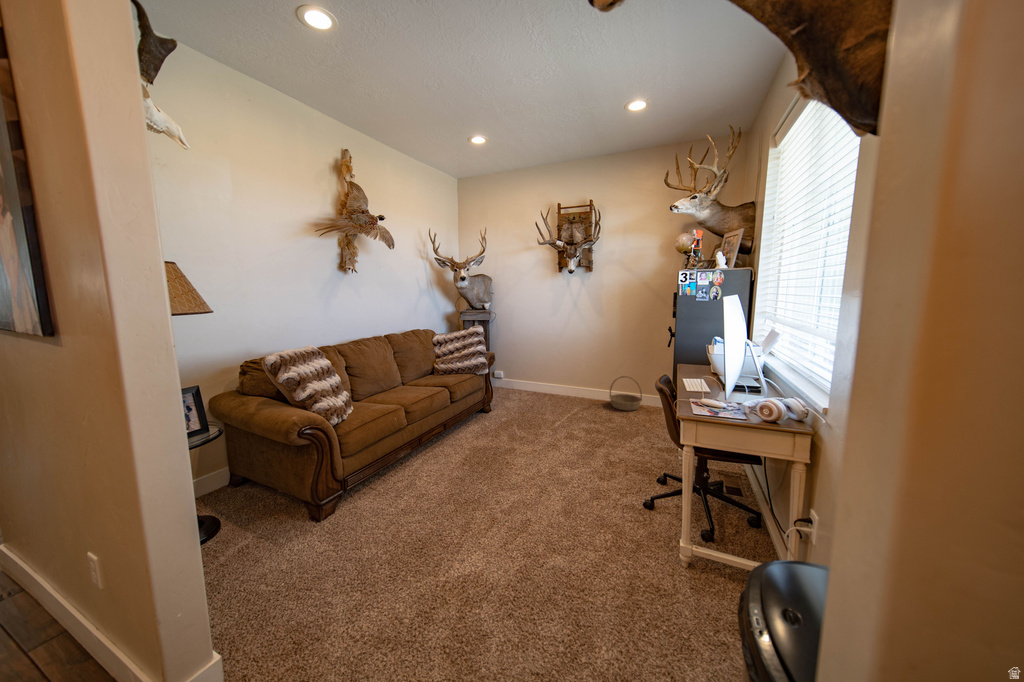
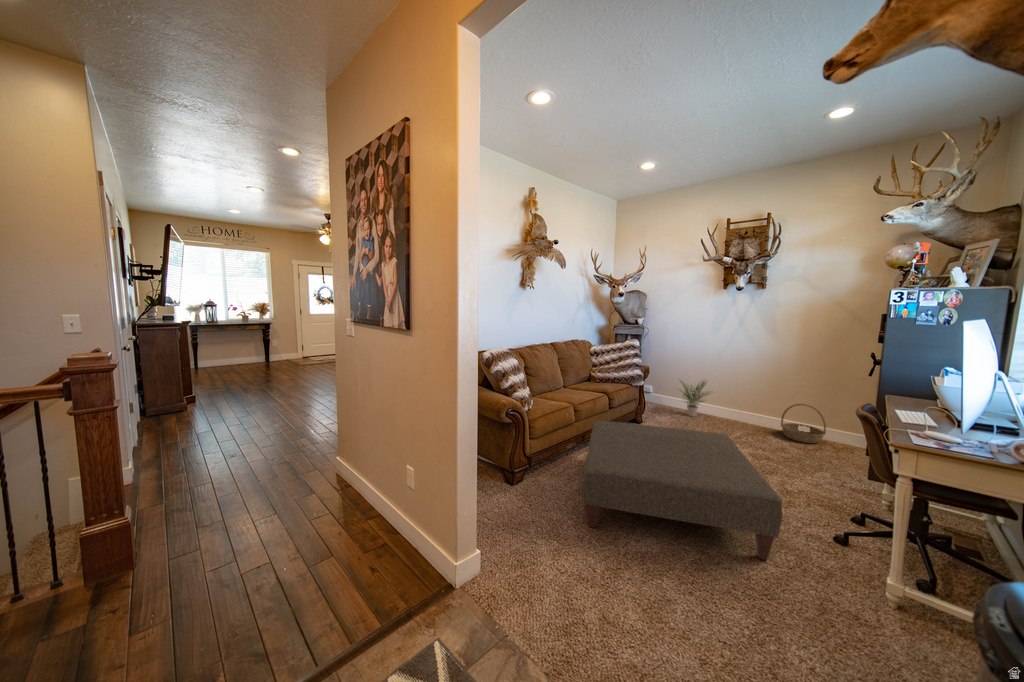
potted plant: none [521,360,556,398] -> present [681,382,708,416]
ottoman: none [396,416,596,552] -> present [582,421,782,560]

